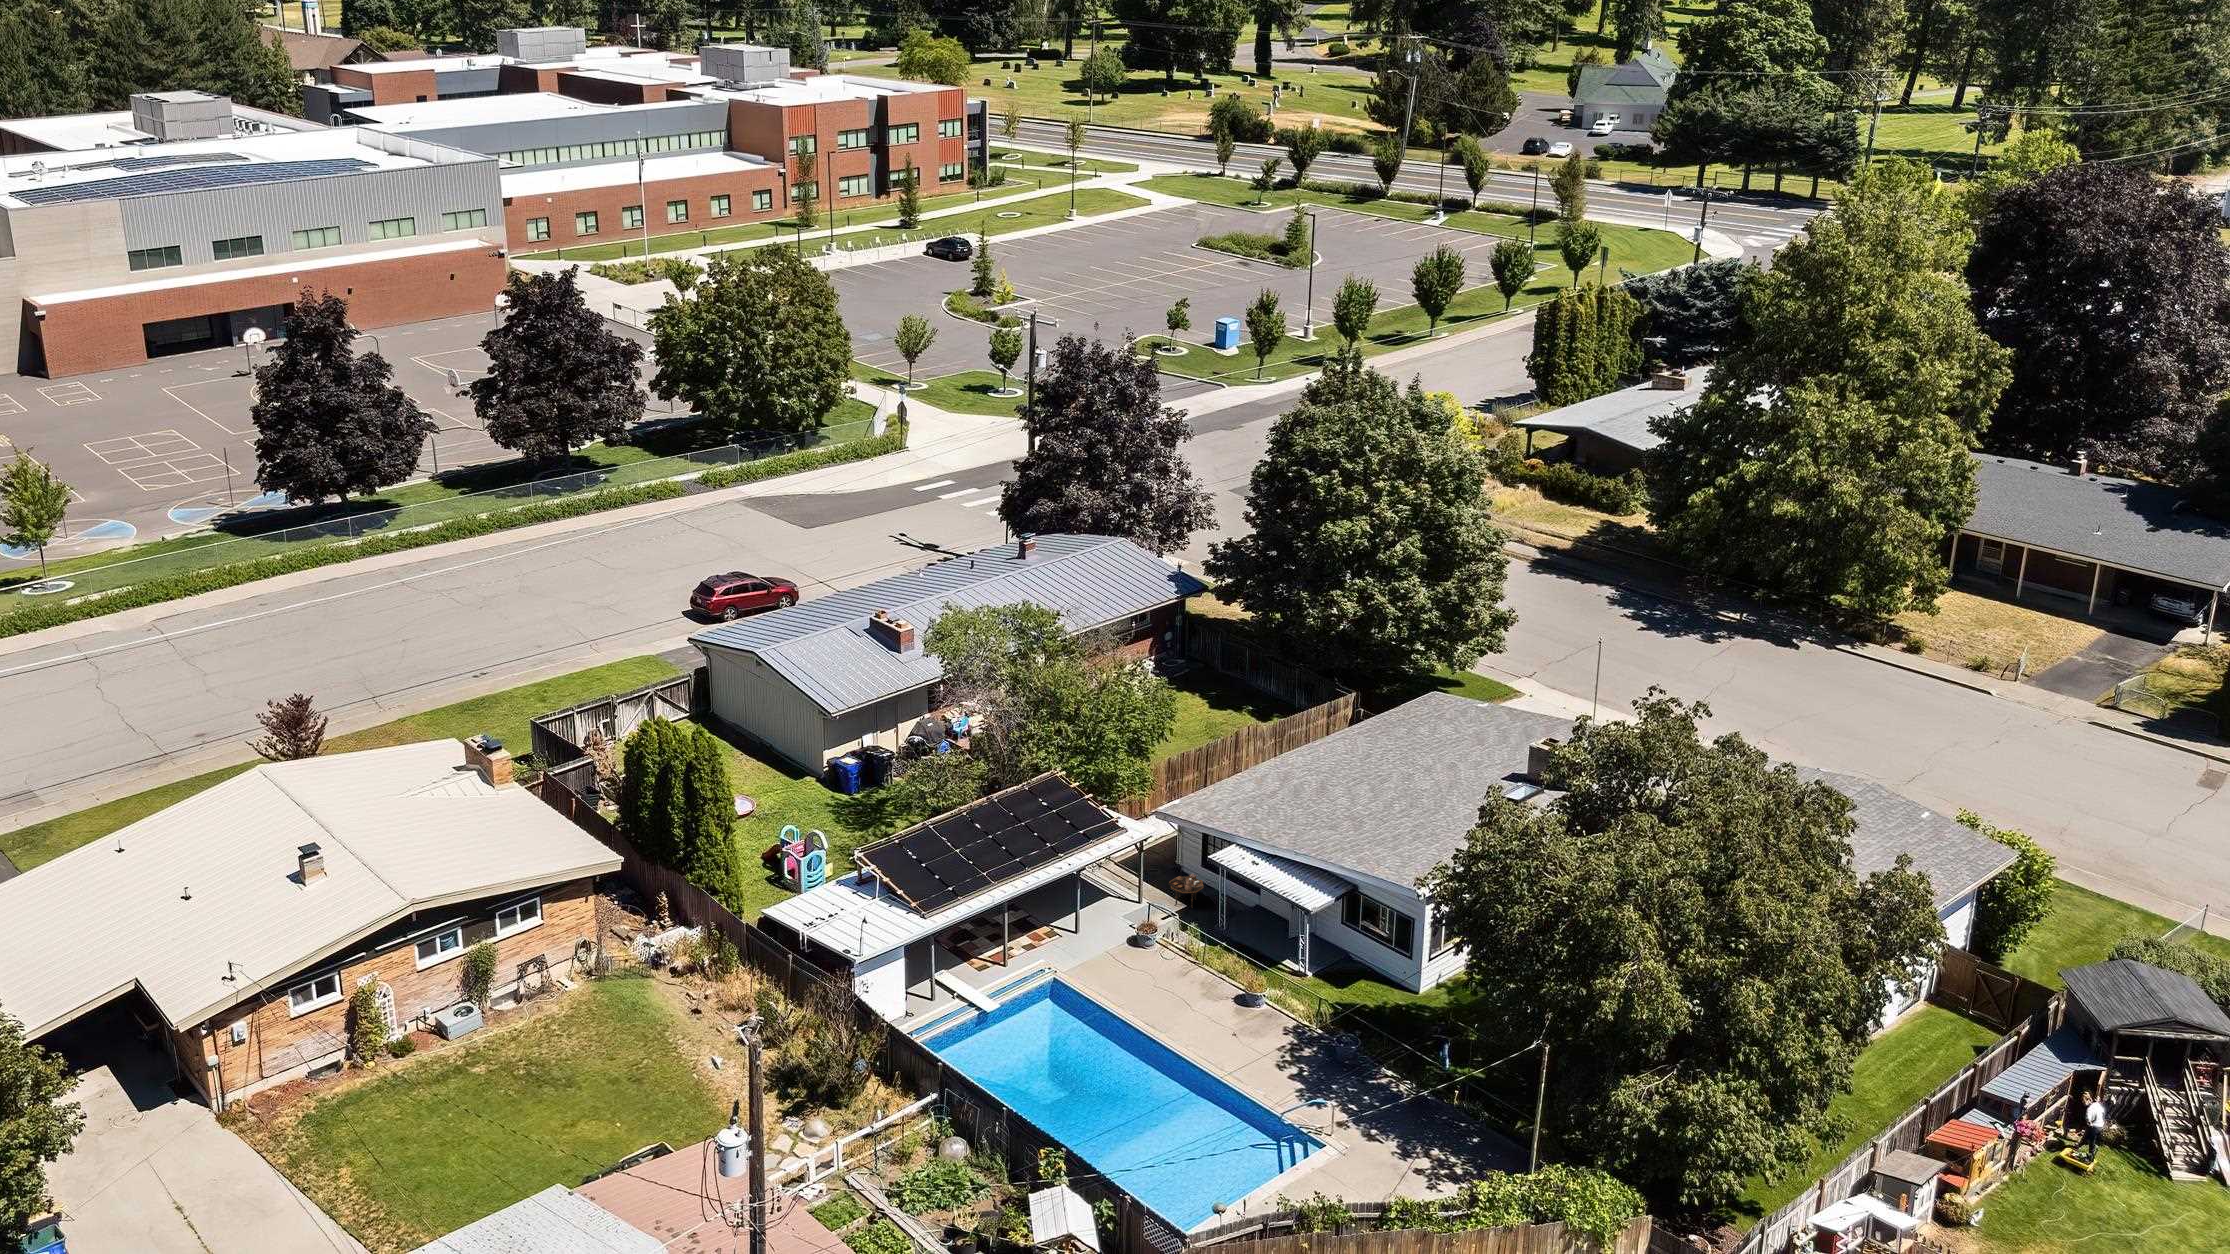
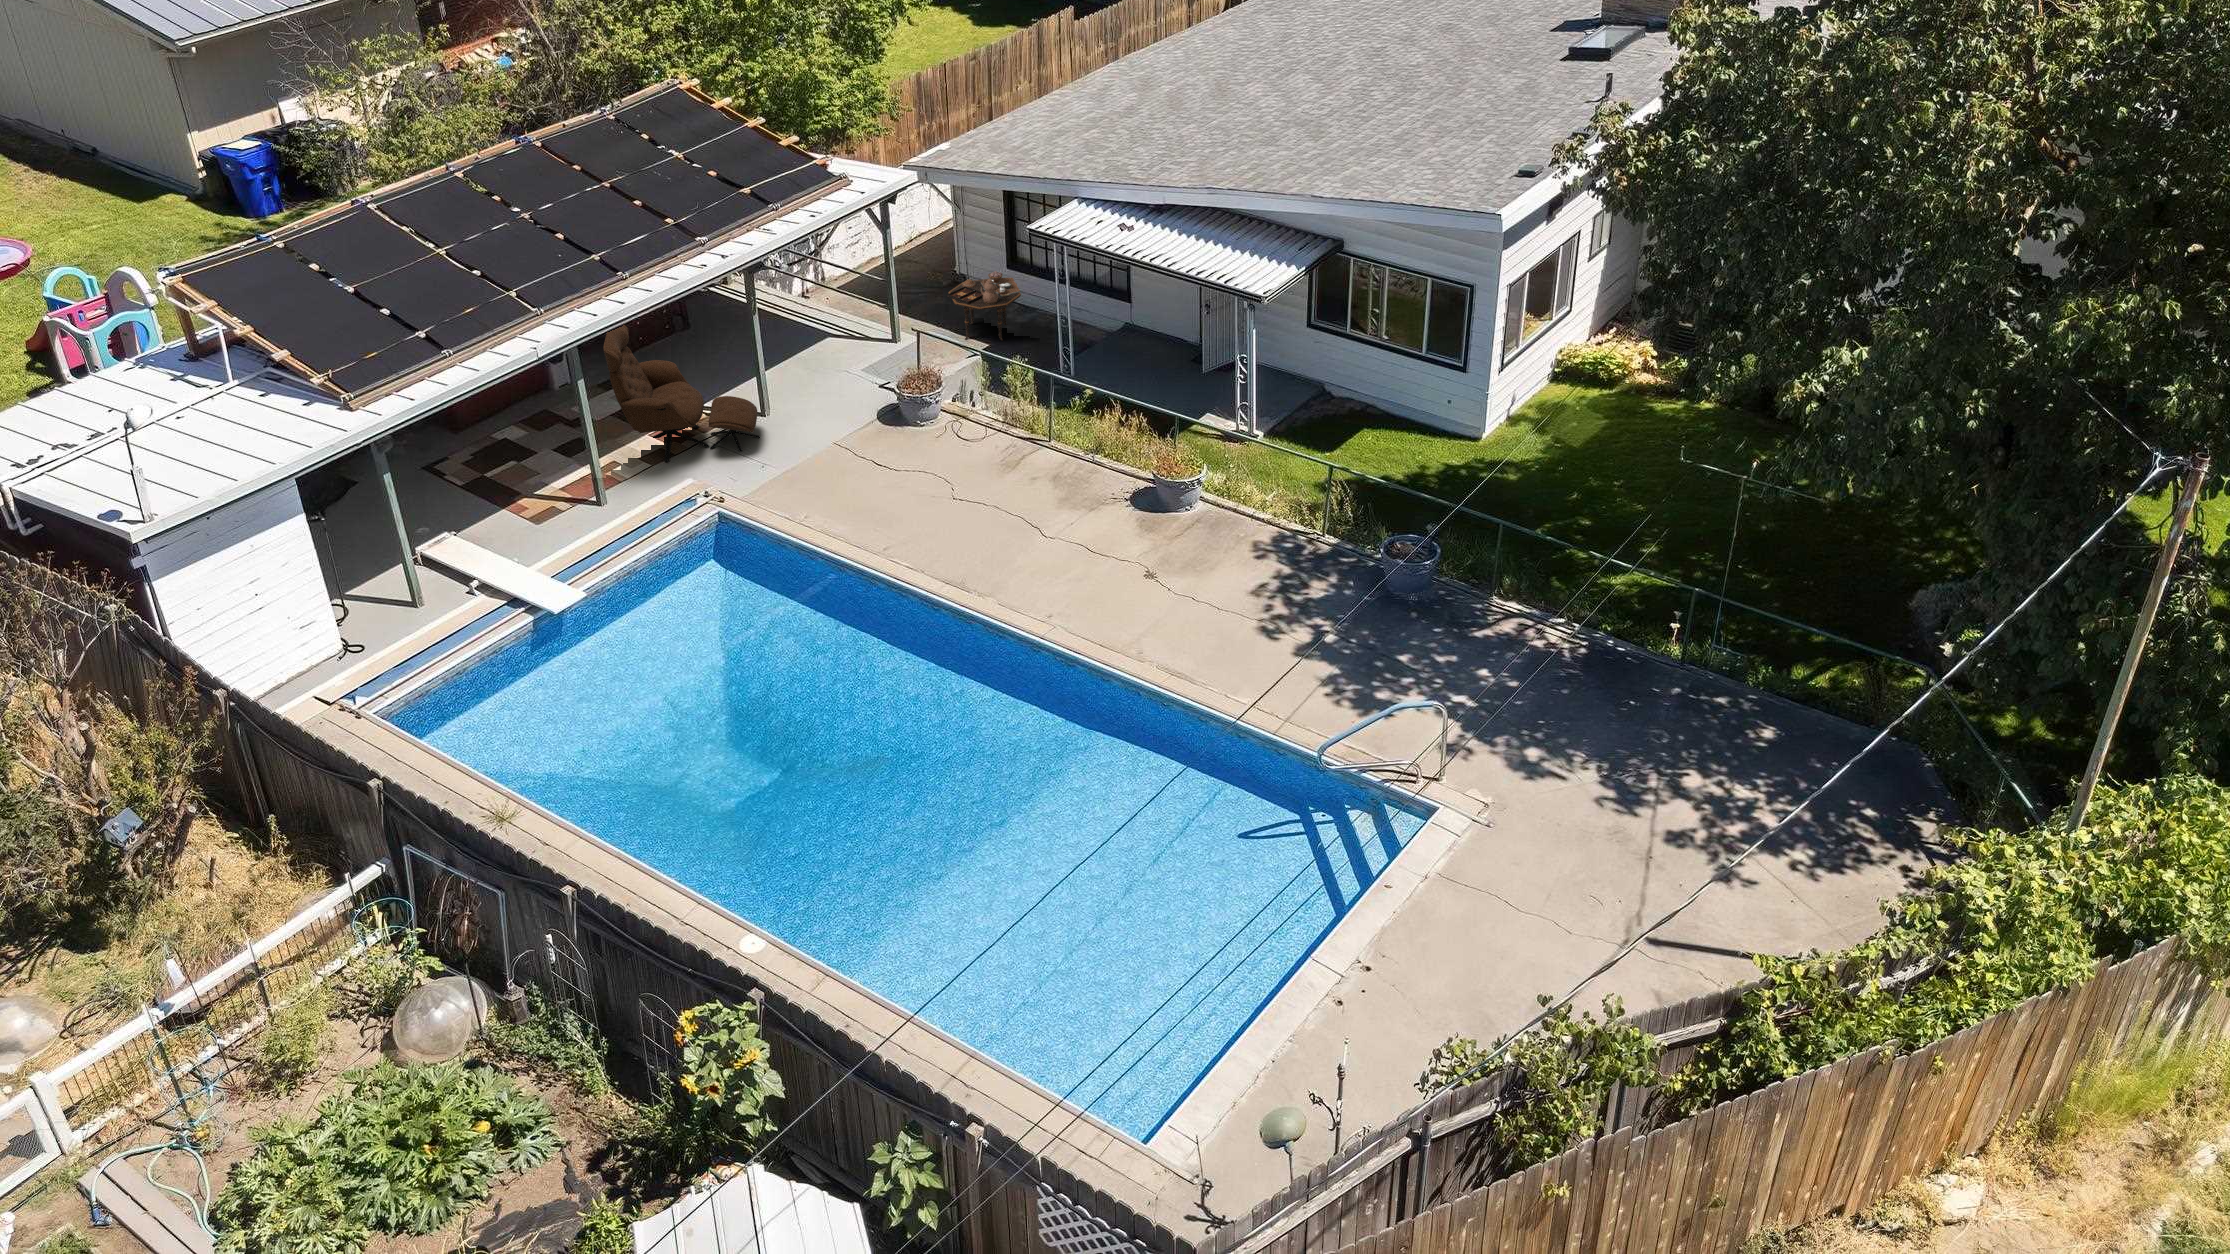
lounge chair: none [1014,885,1075,950] -> present [603,325,760,462]

